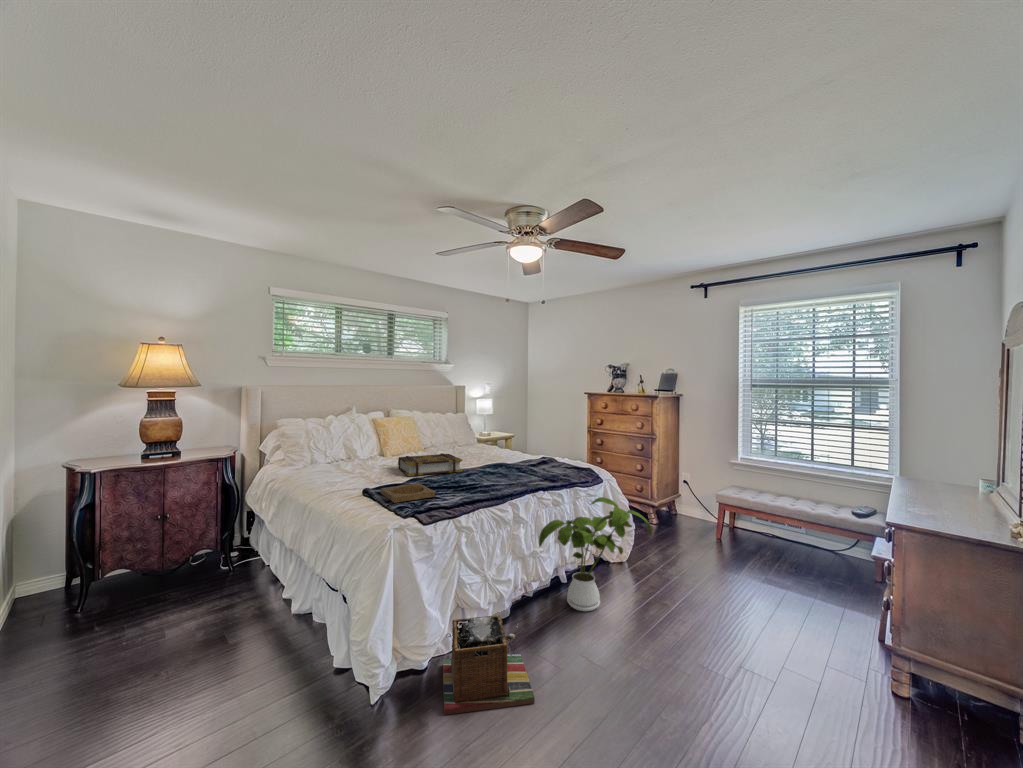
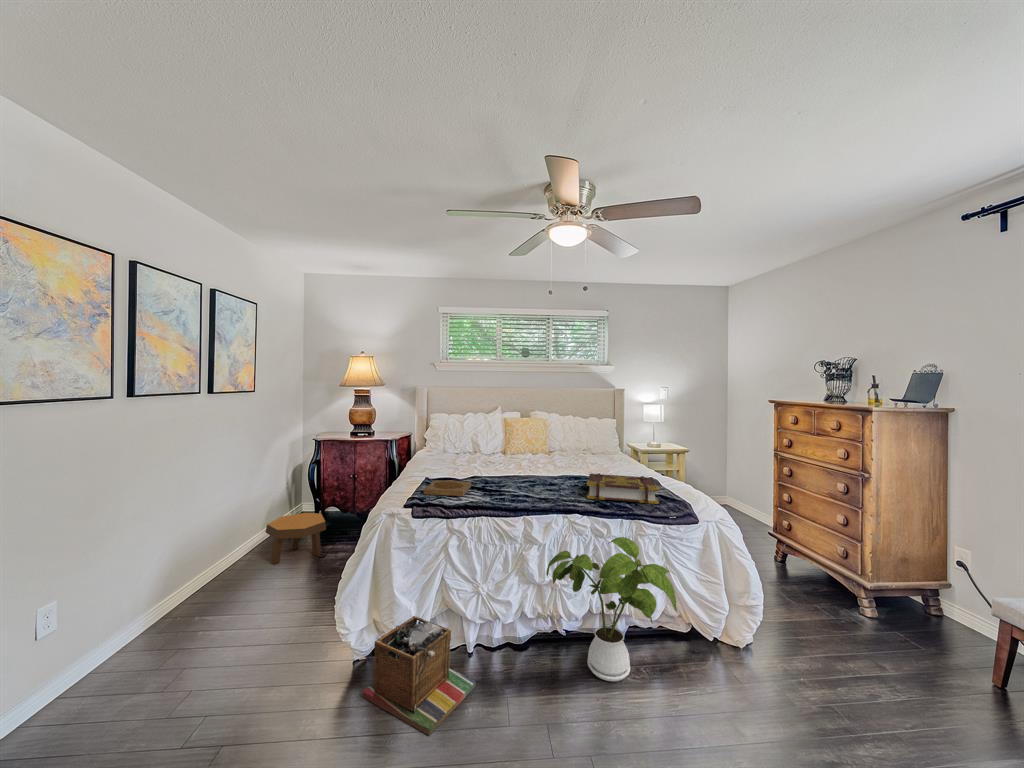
book: present [398,453,462,476] -> present [587,473,658,504]
footstool: none [55,577,174,673] -> present [265,513,326,564]

